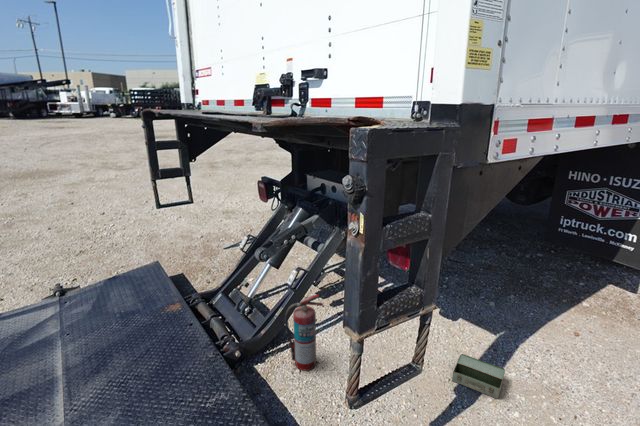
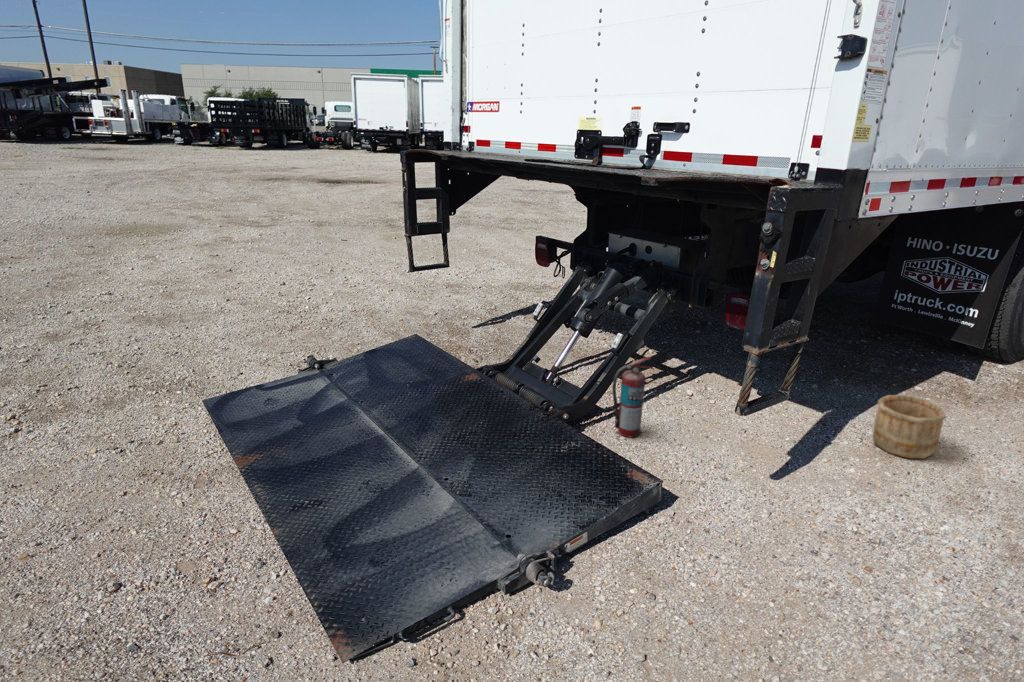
wooden bucket: none [542,327,616,398] -> present [873,395,946,458]
toolbox: present [452,354,505,399] -> none [783,423,837,459]

